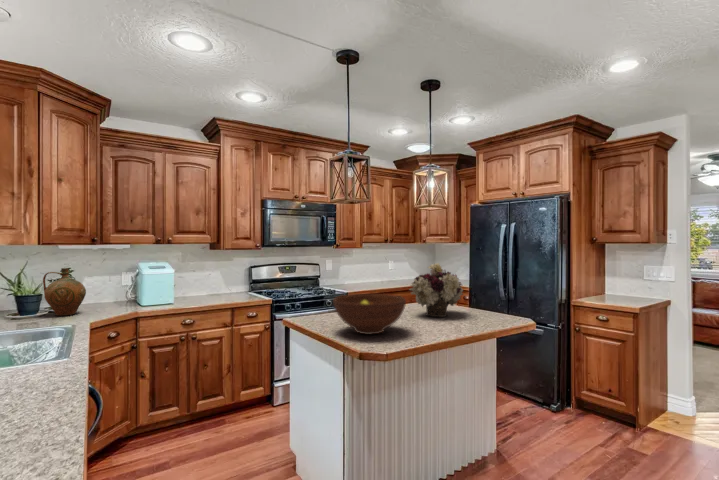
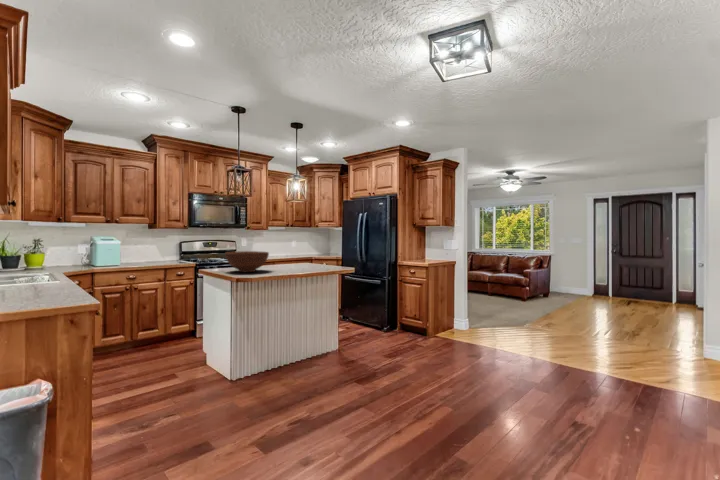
flower arrangement: present [409,263,463,317] -> none [279,235,314,267]
ceramic jug: present [43,268,86,316] -> none [23,238,55,271]

